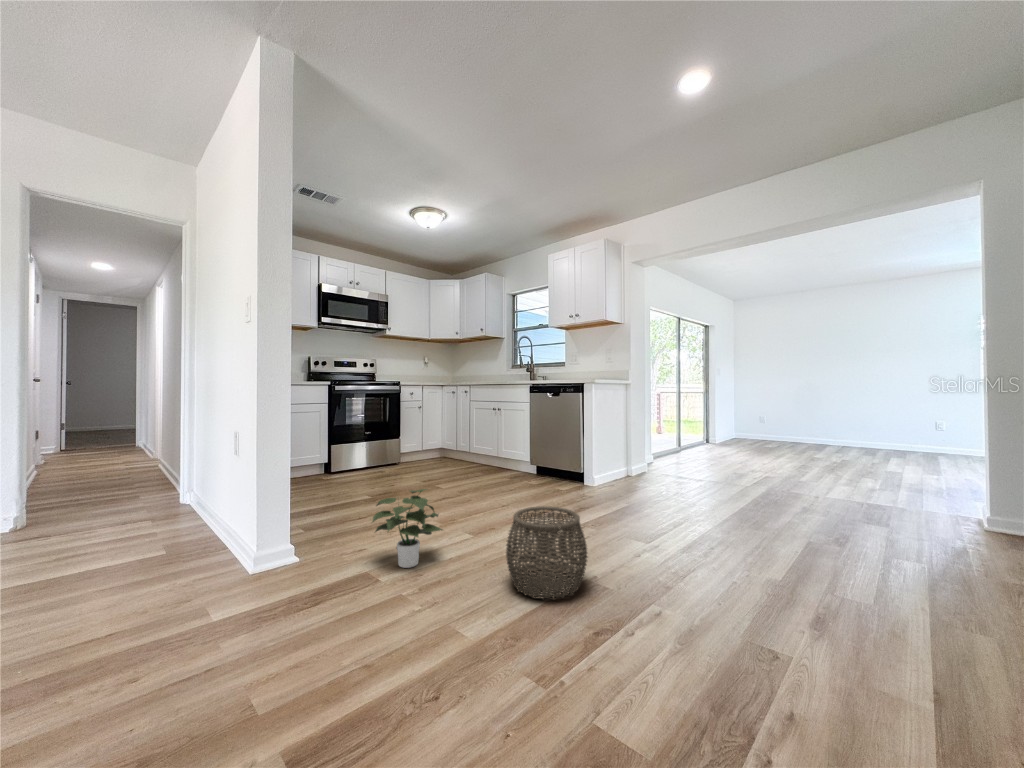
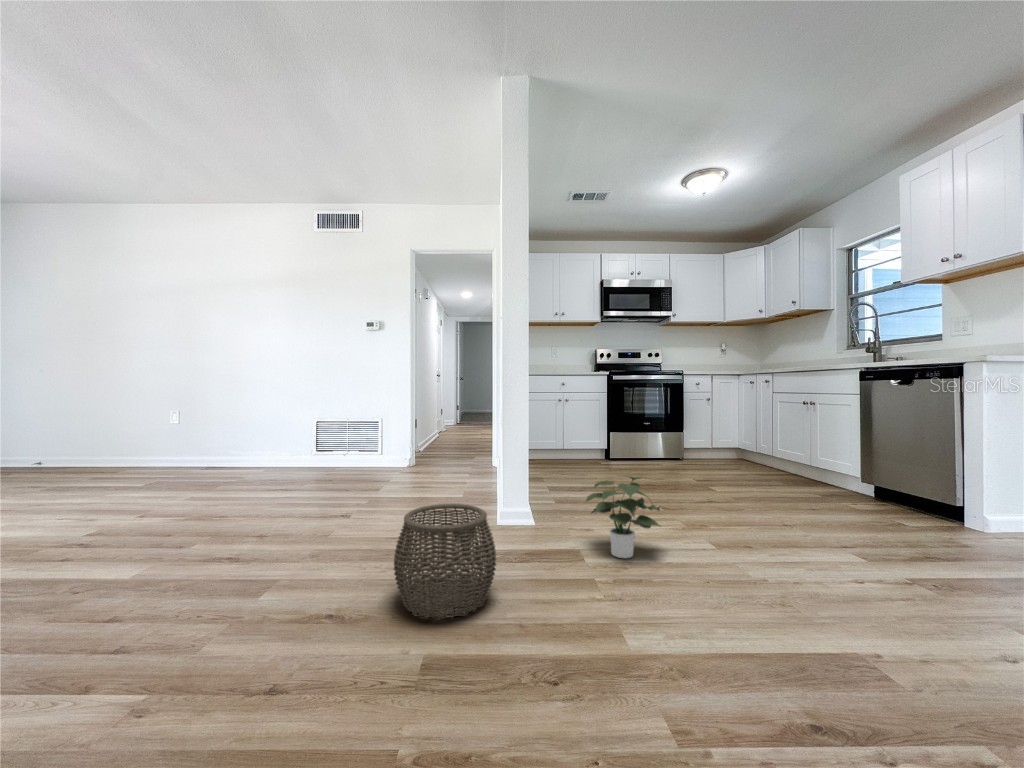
woven basket: present [506,506,587,599] -> present [394,504,496,620]

